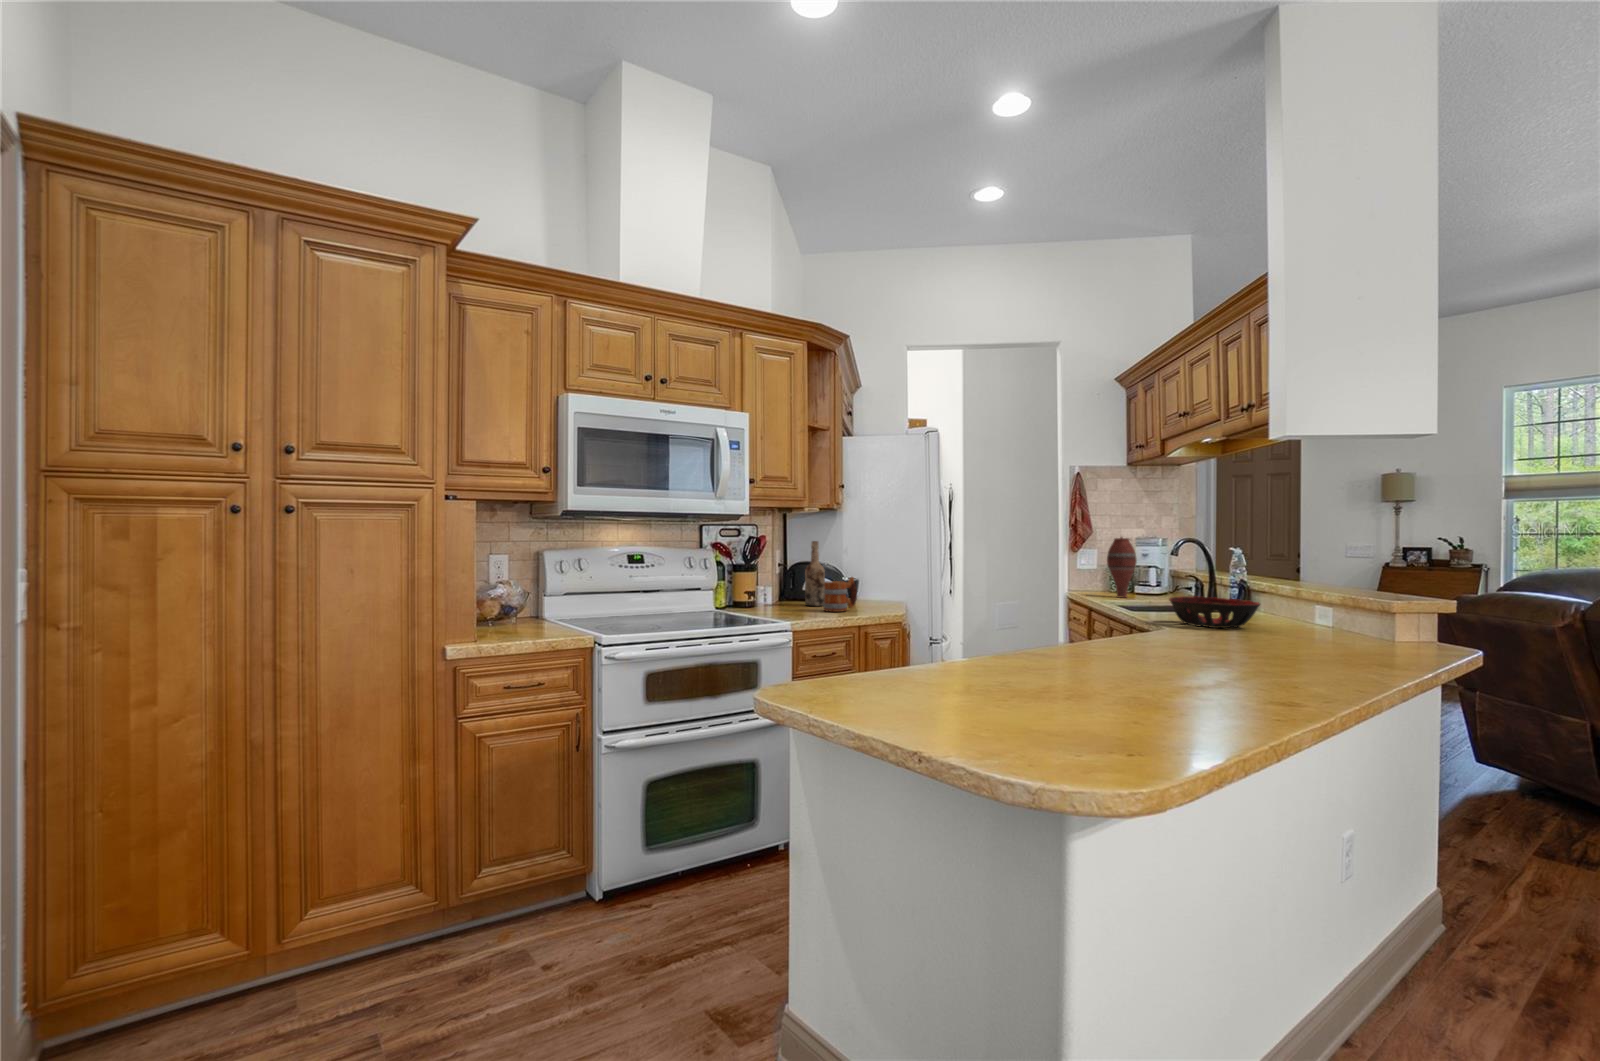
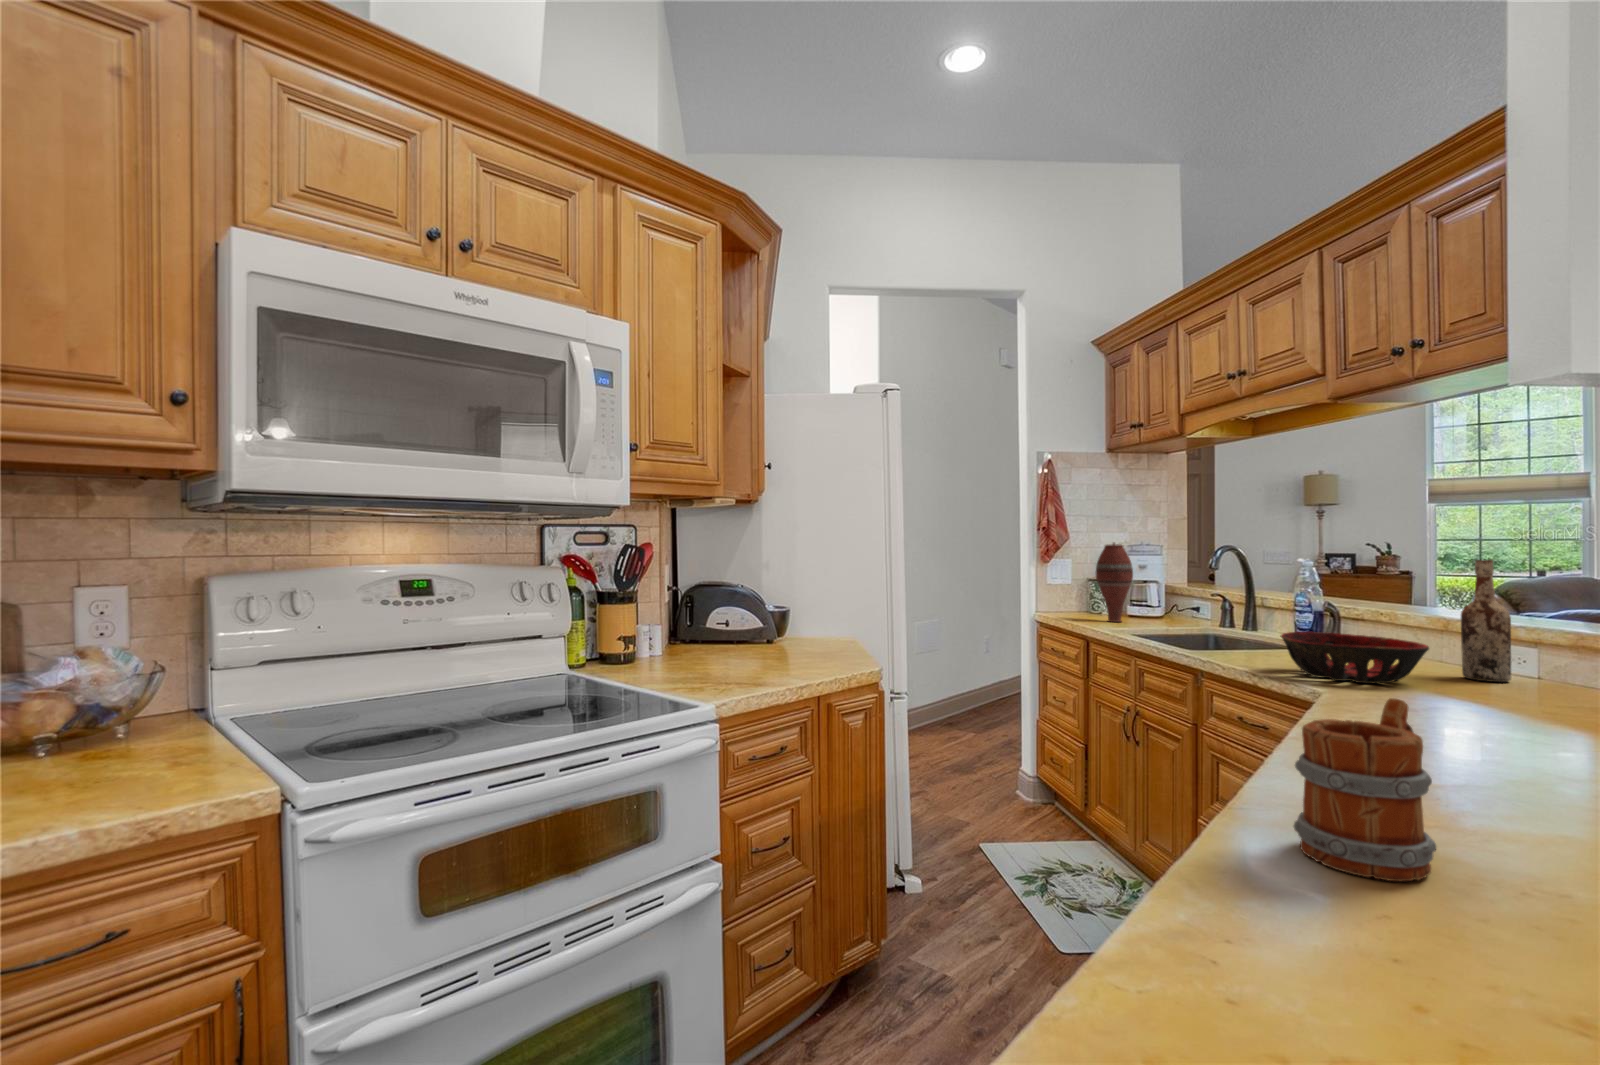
wine bottle: present [805,541,825,606] -> present [1461,560,1511,682]
mug: present [823,577,857,612] -> present [1294,698,1436,881]

